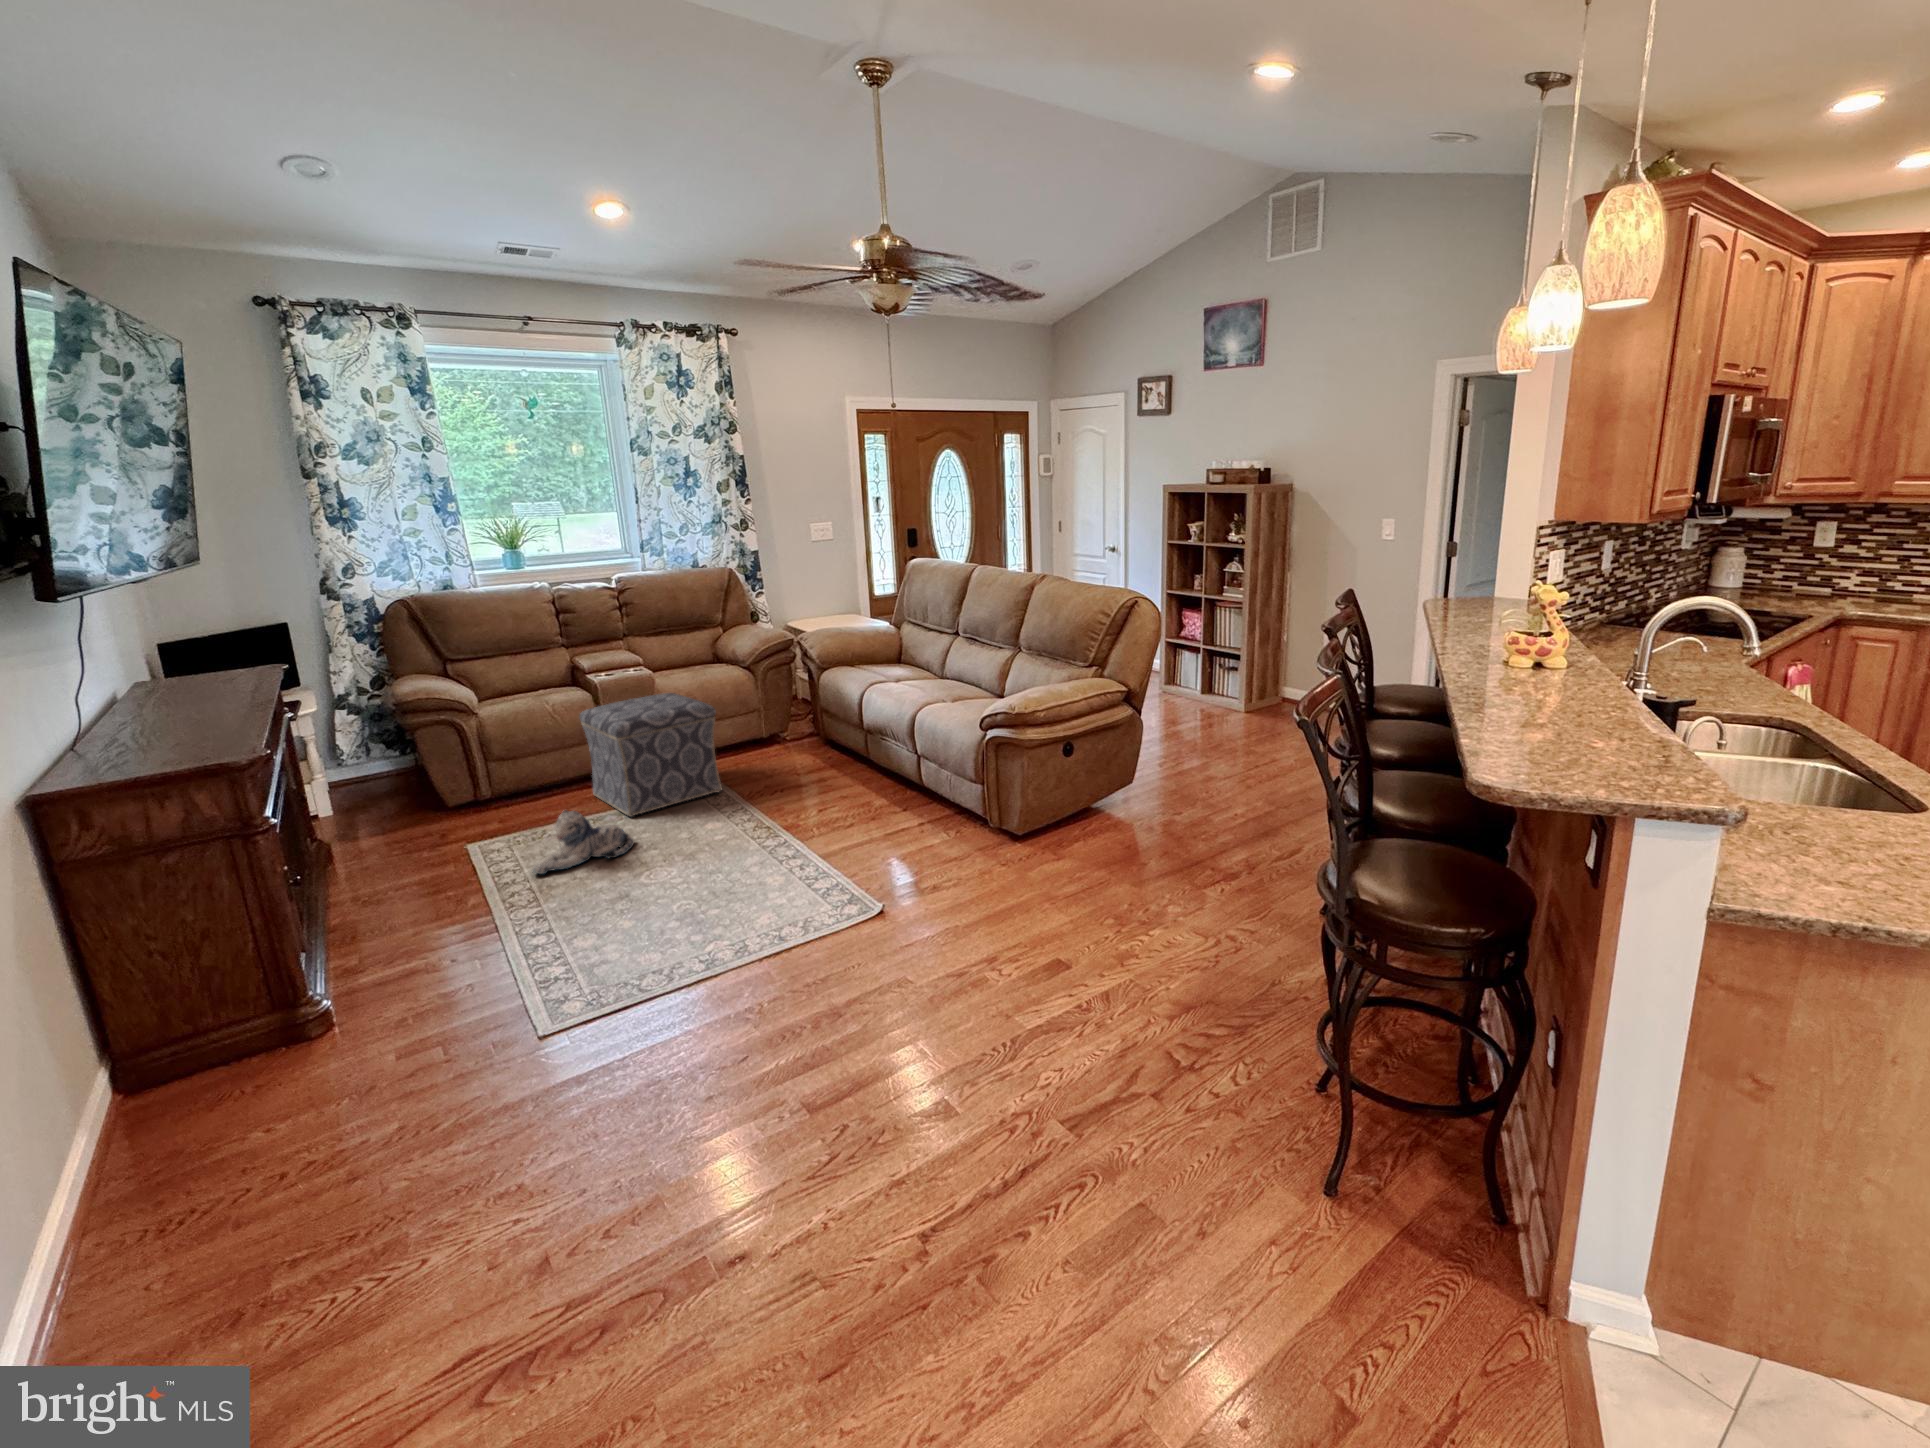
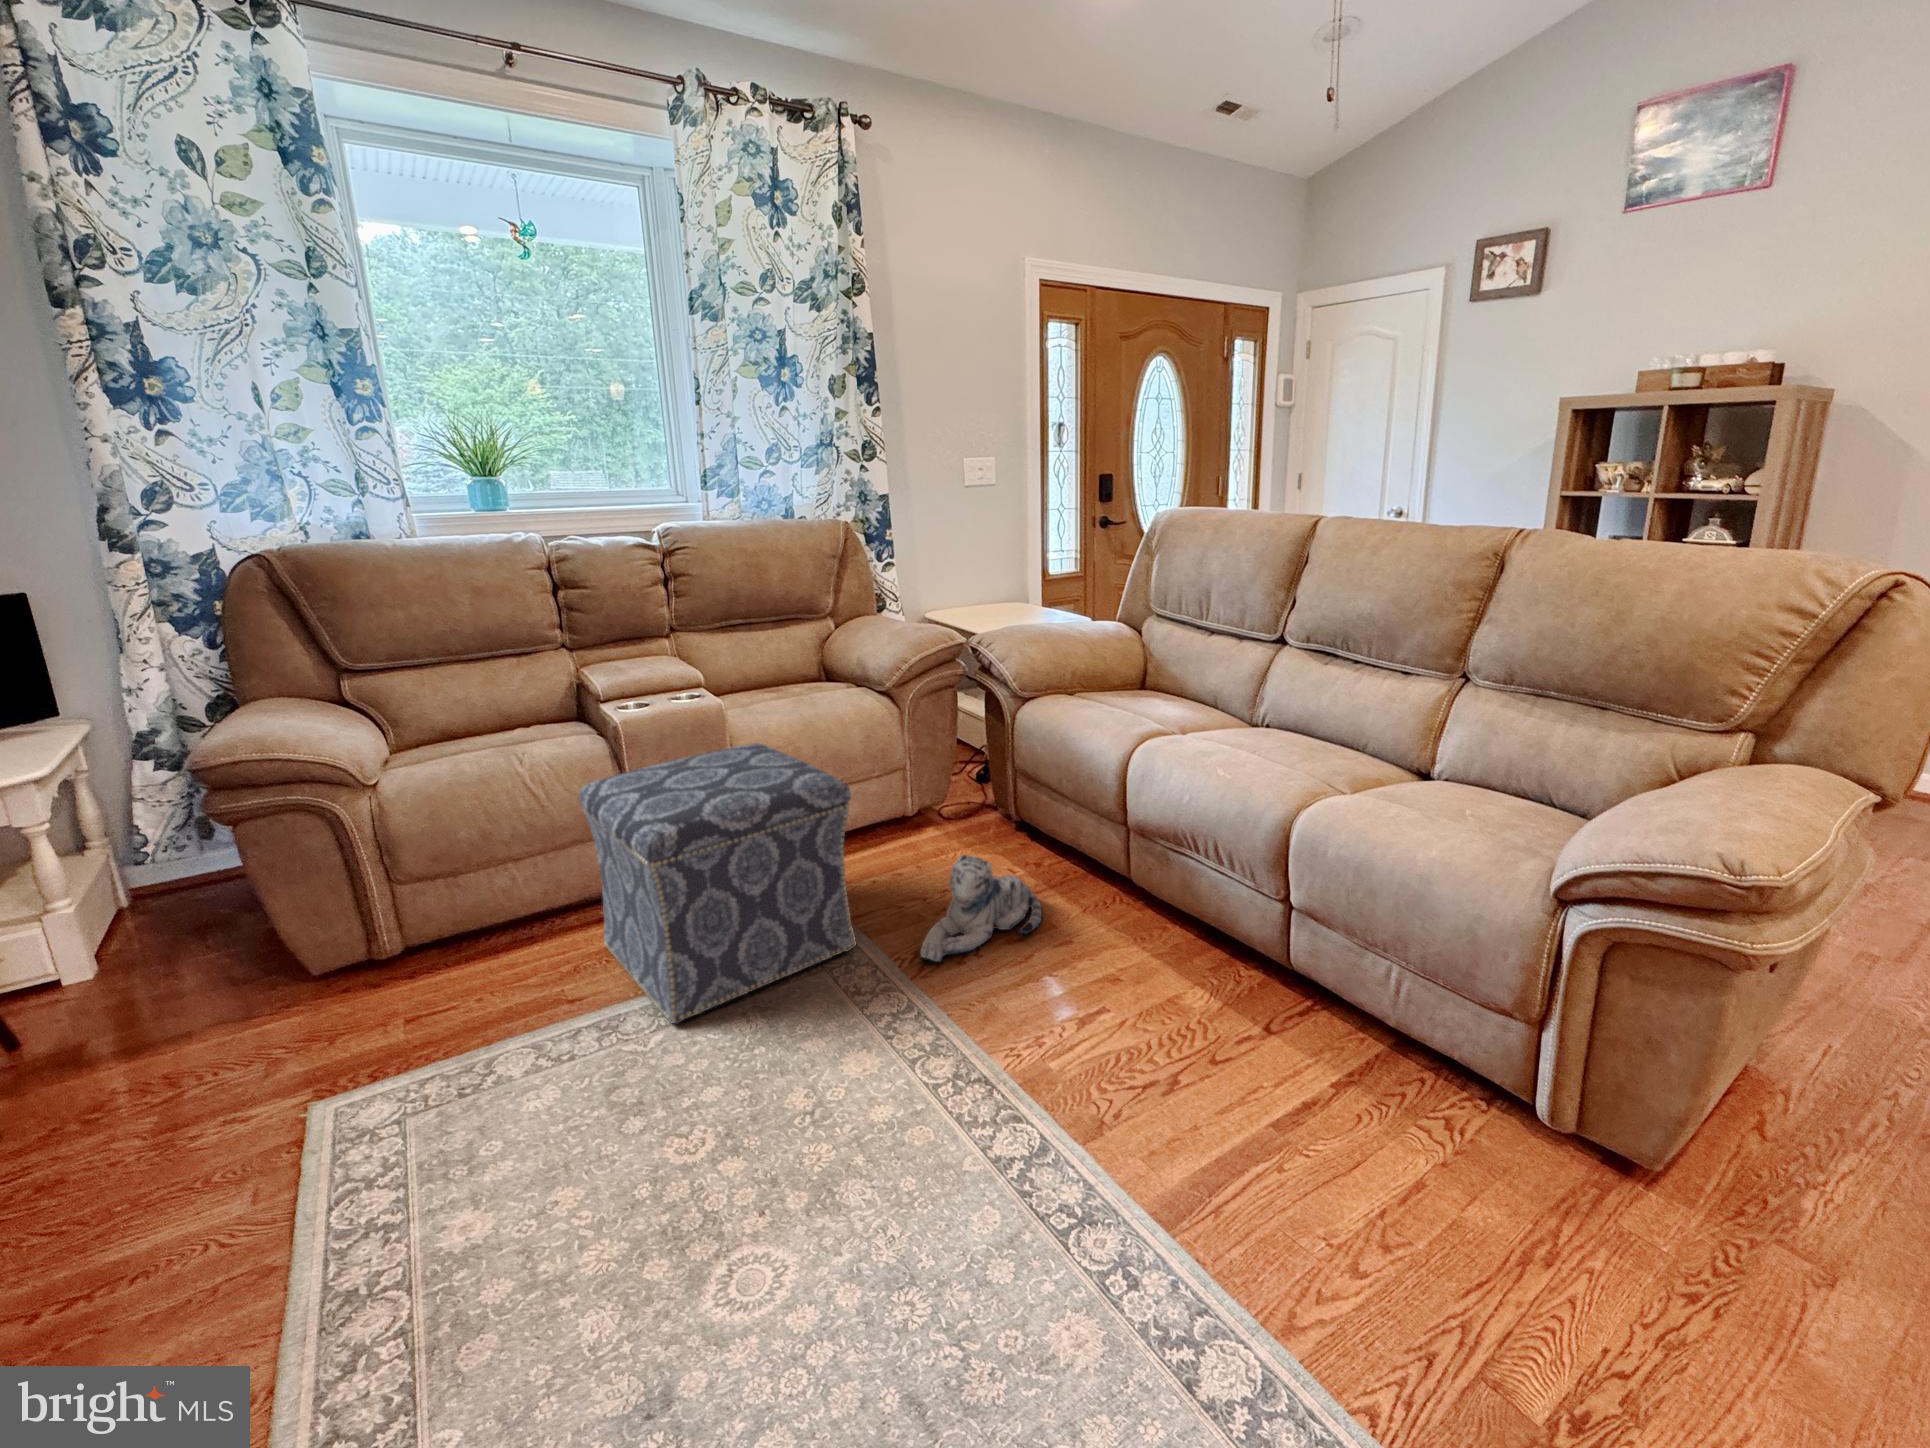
plush toy: present [532,810,634,874] -> present [920,855,1042,961]

